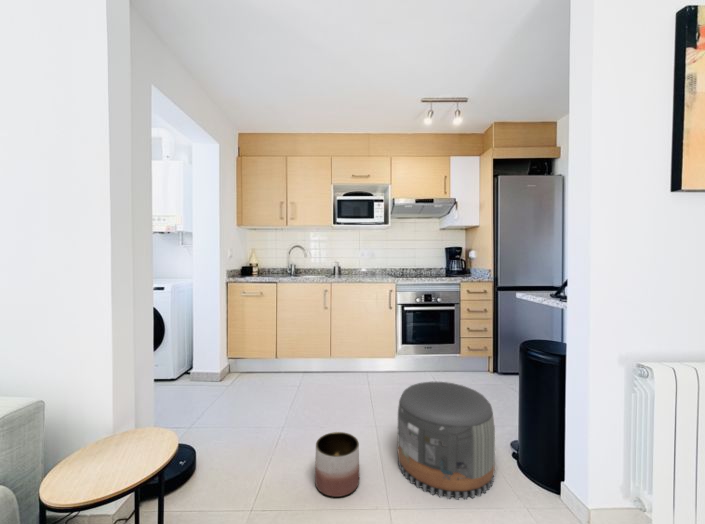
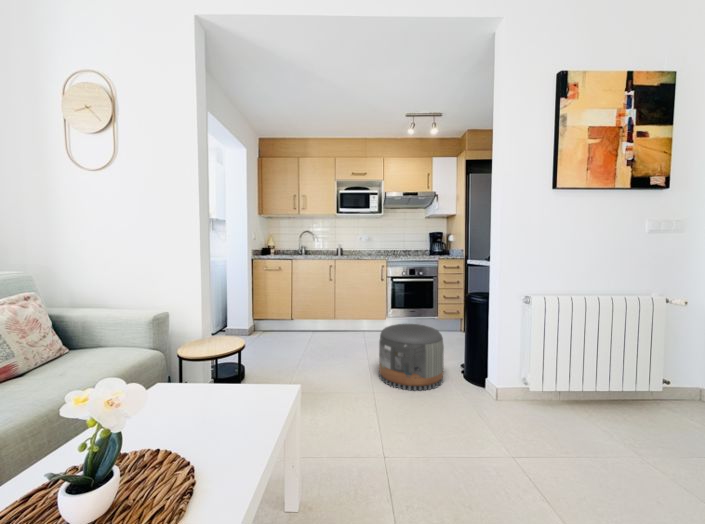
planter: present [315,432,359,497] -> none [323,353,352,389]

